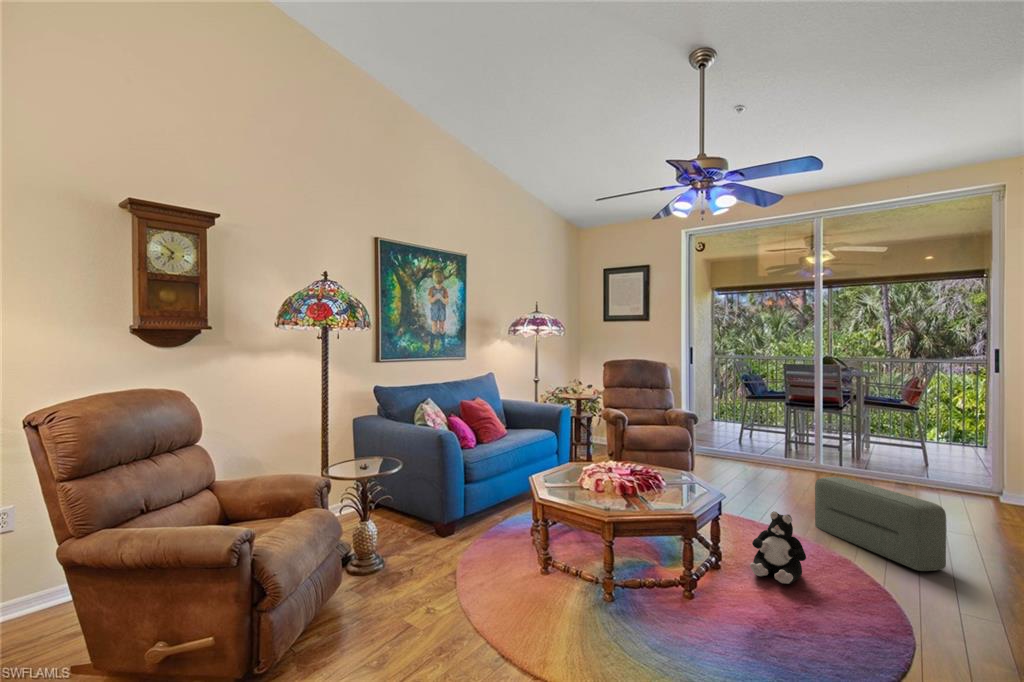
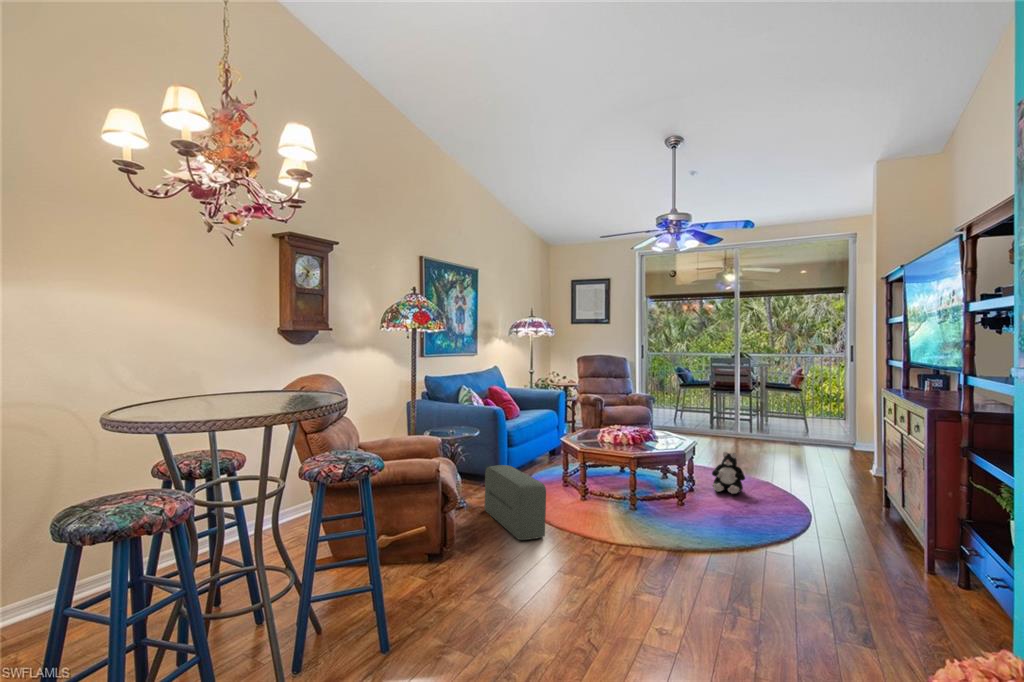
pouf: present [815,477,946,571] -> present [485,465,546,540]

